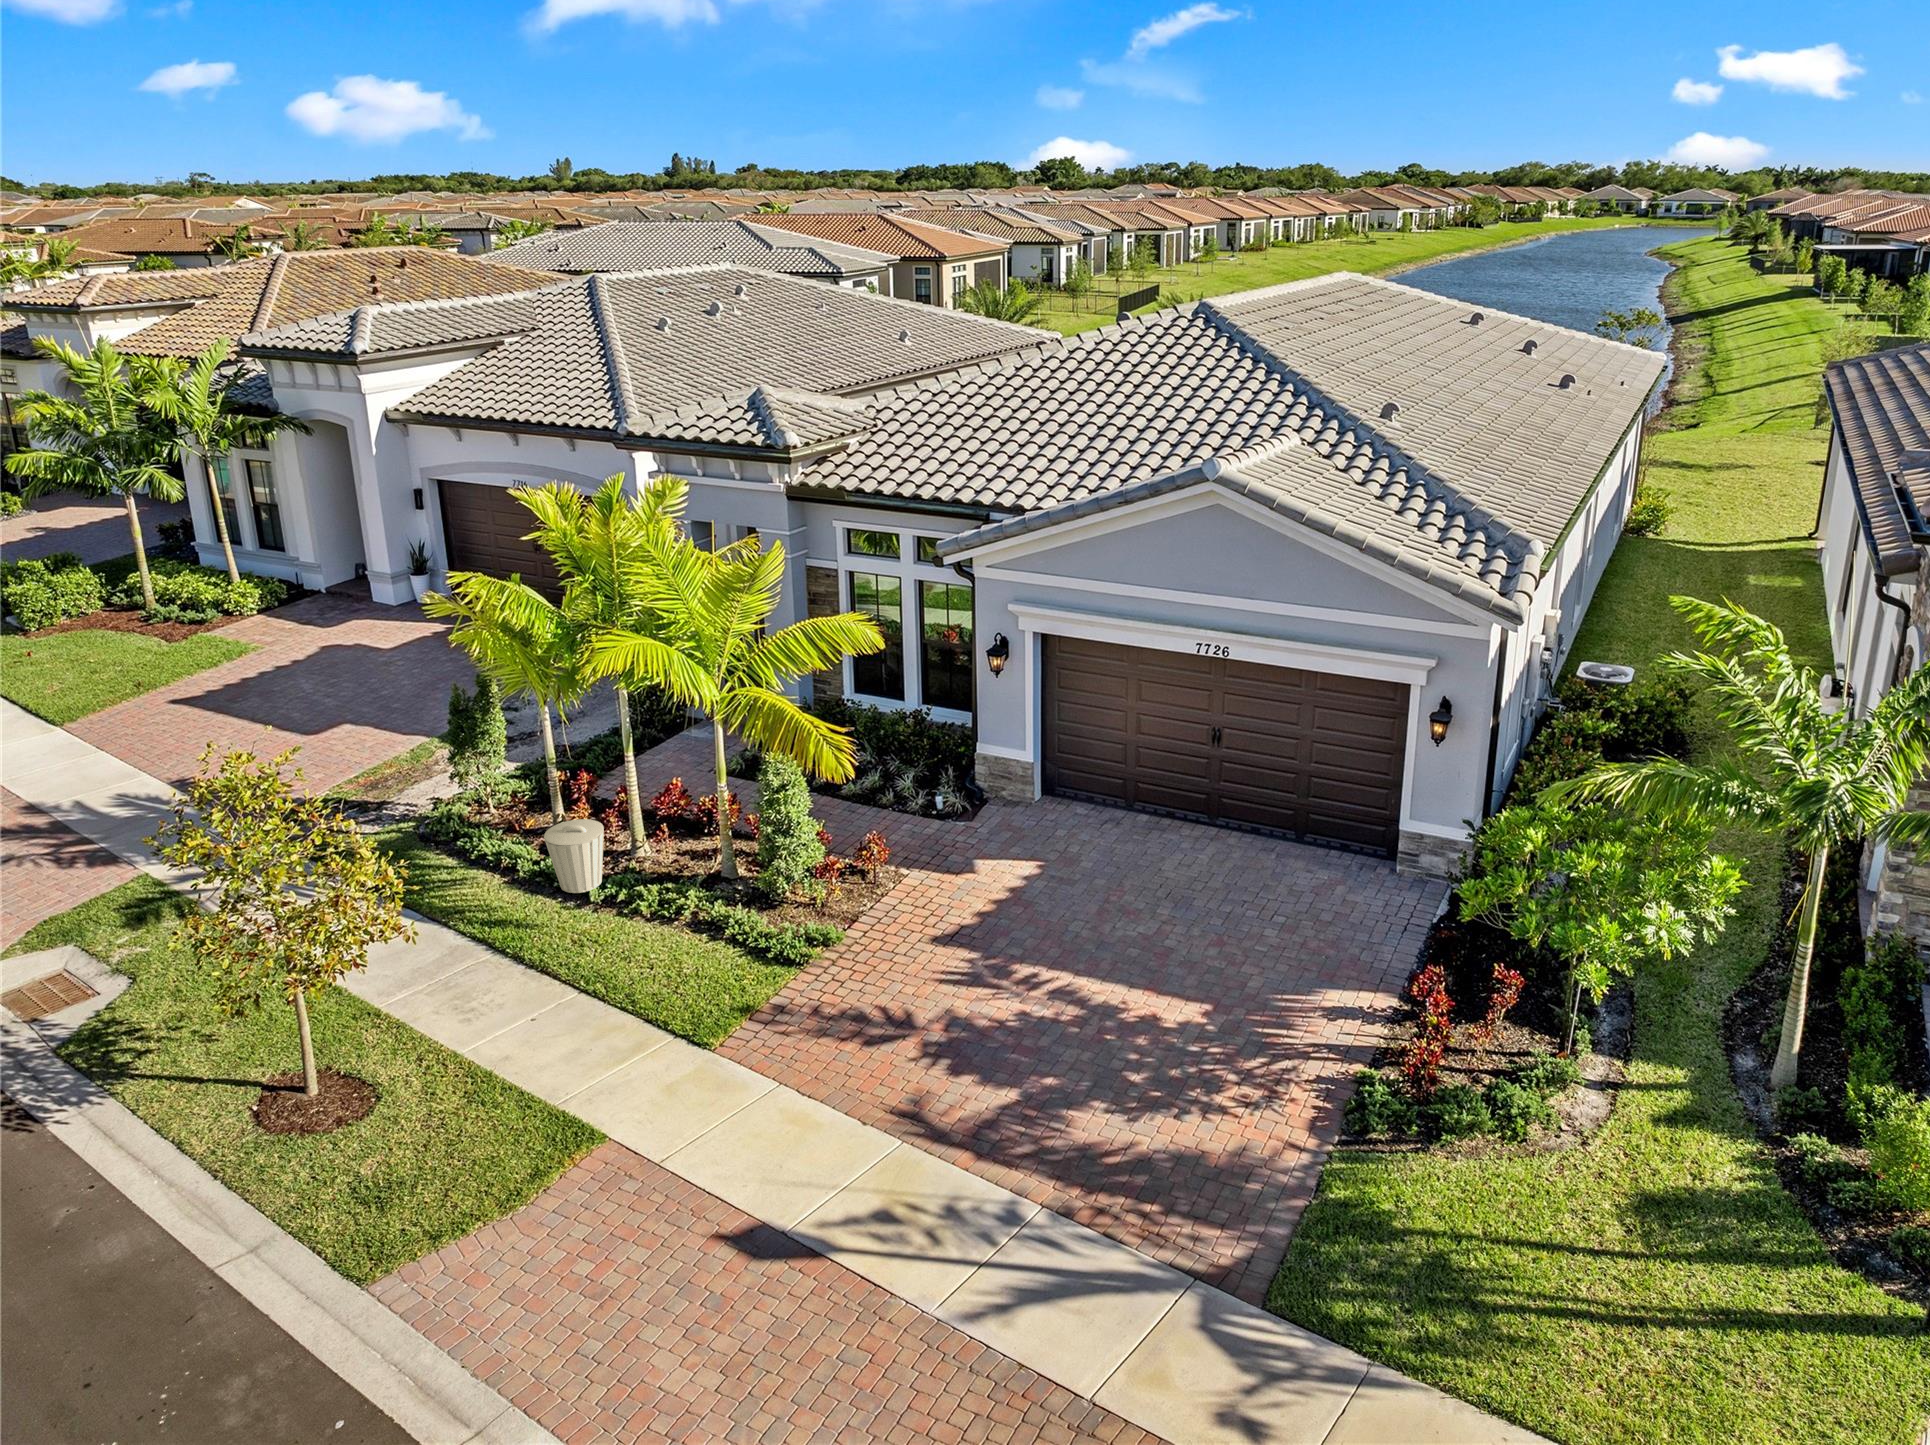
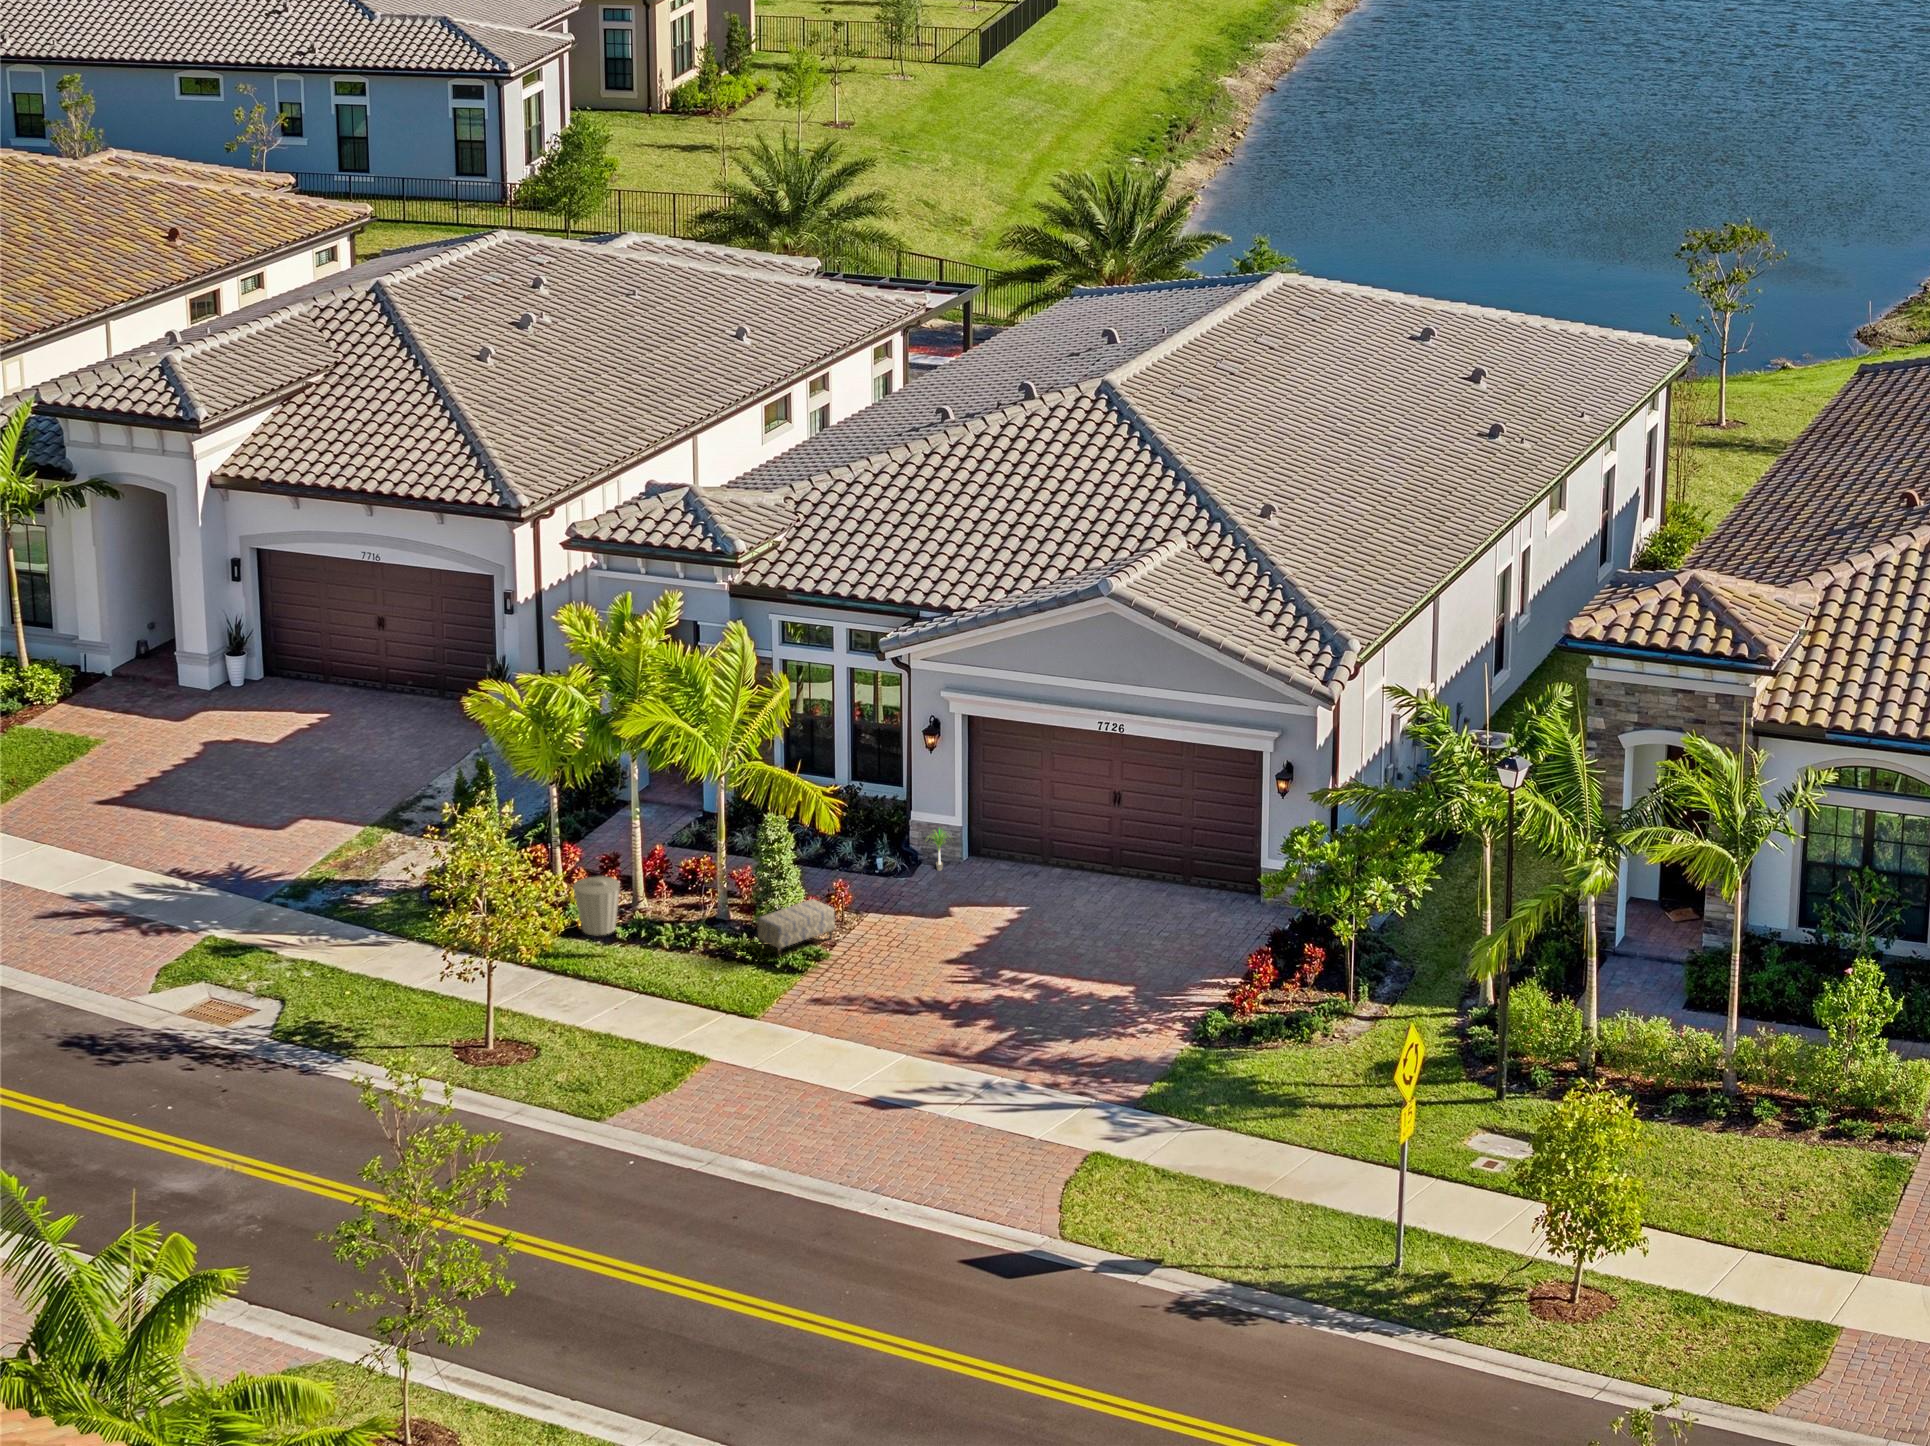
potted plant: none [985,761,1022,815] -> present [932,829,947,871]
bench: none [755,858,857,937] -> present [757,899,835,957]

